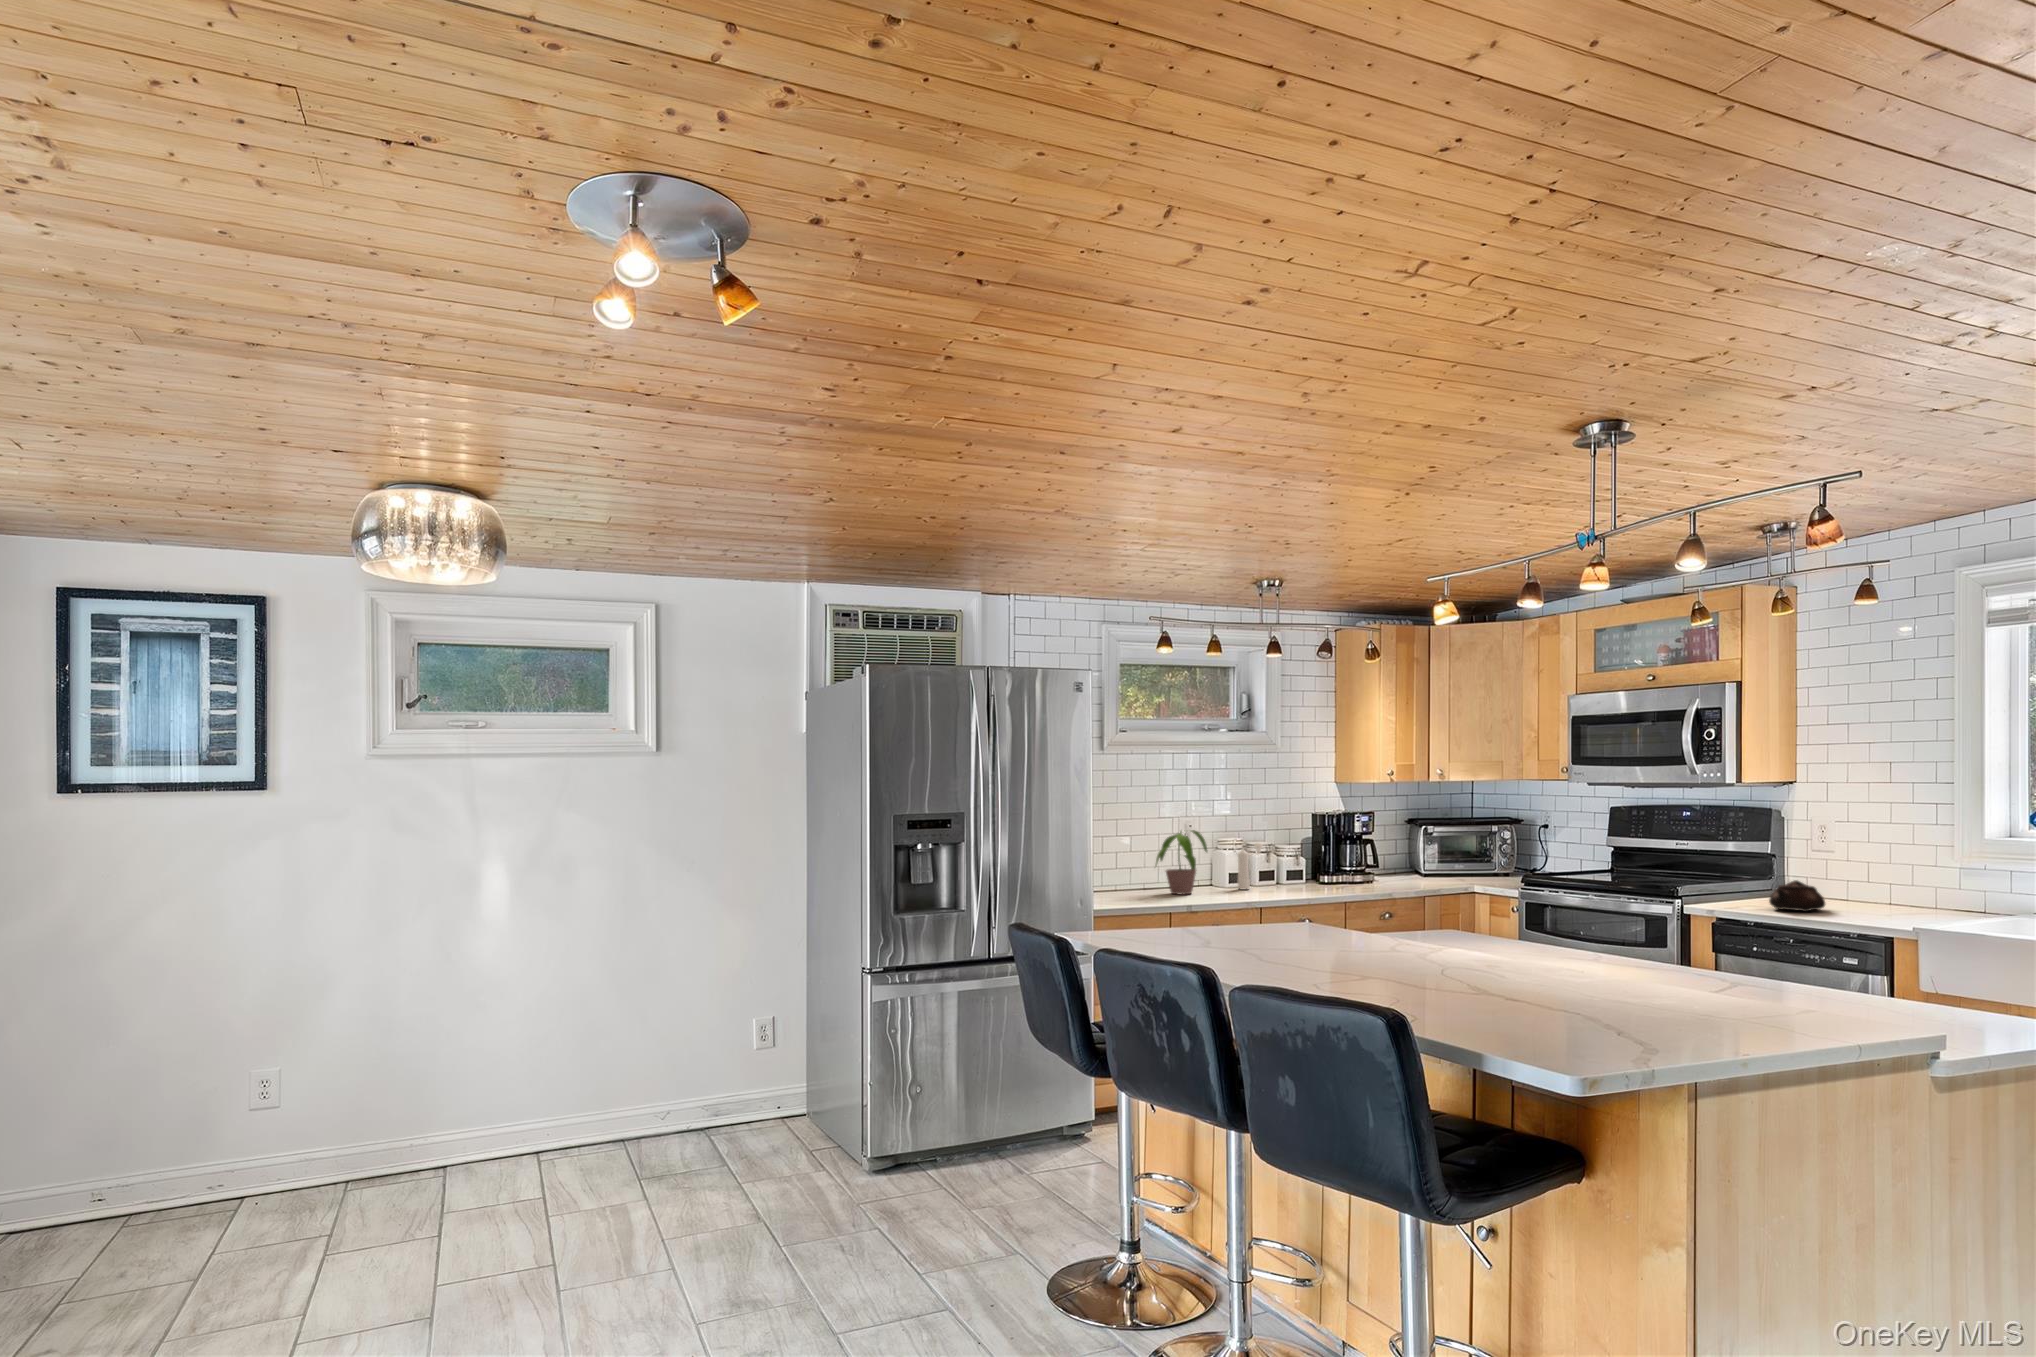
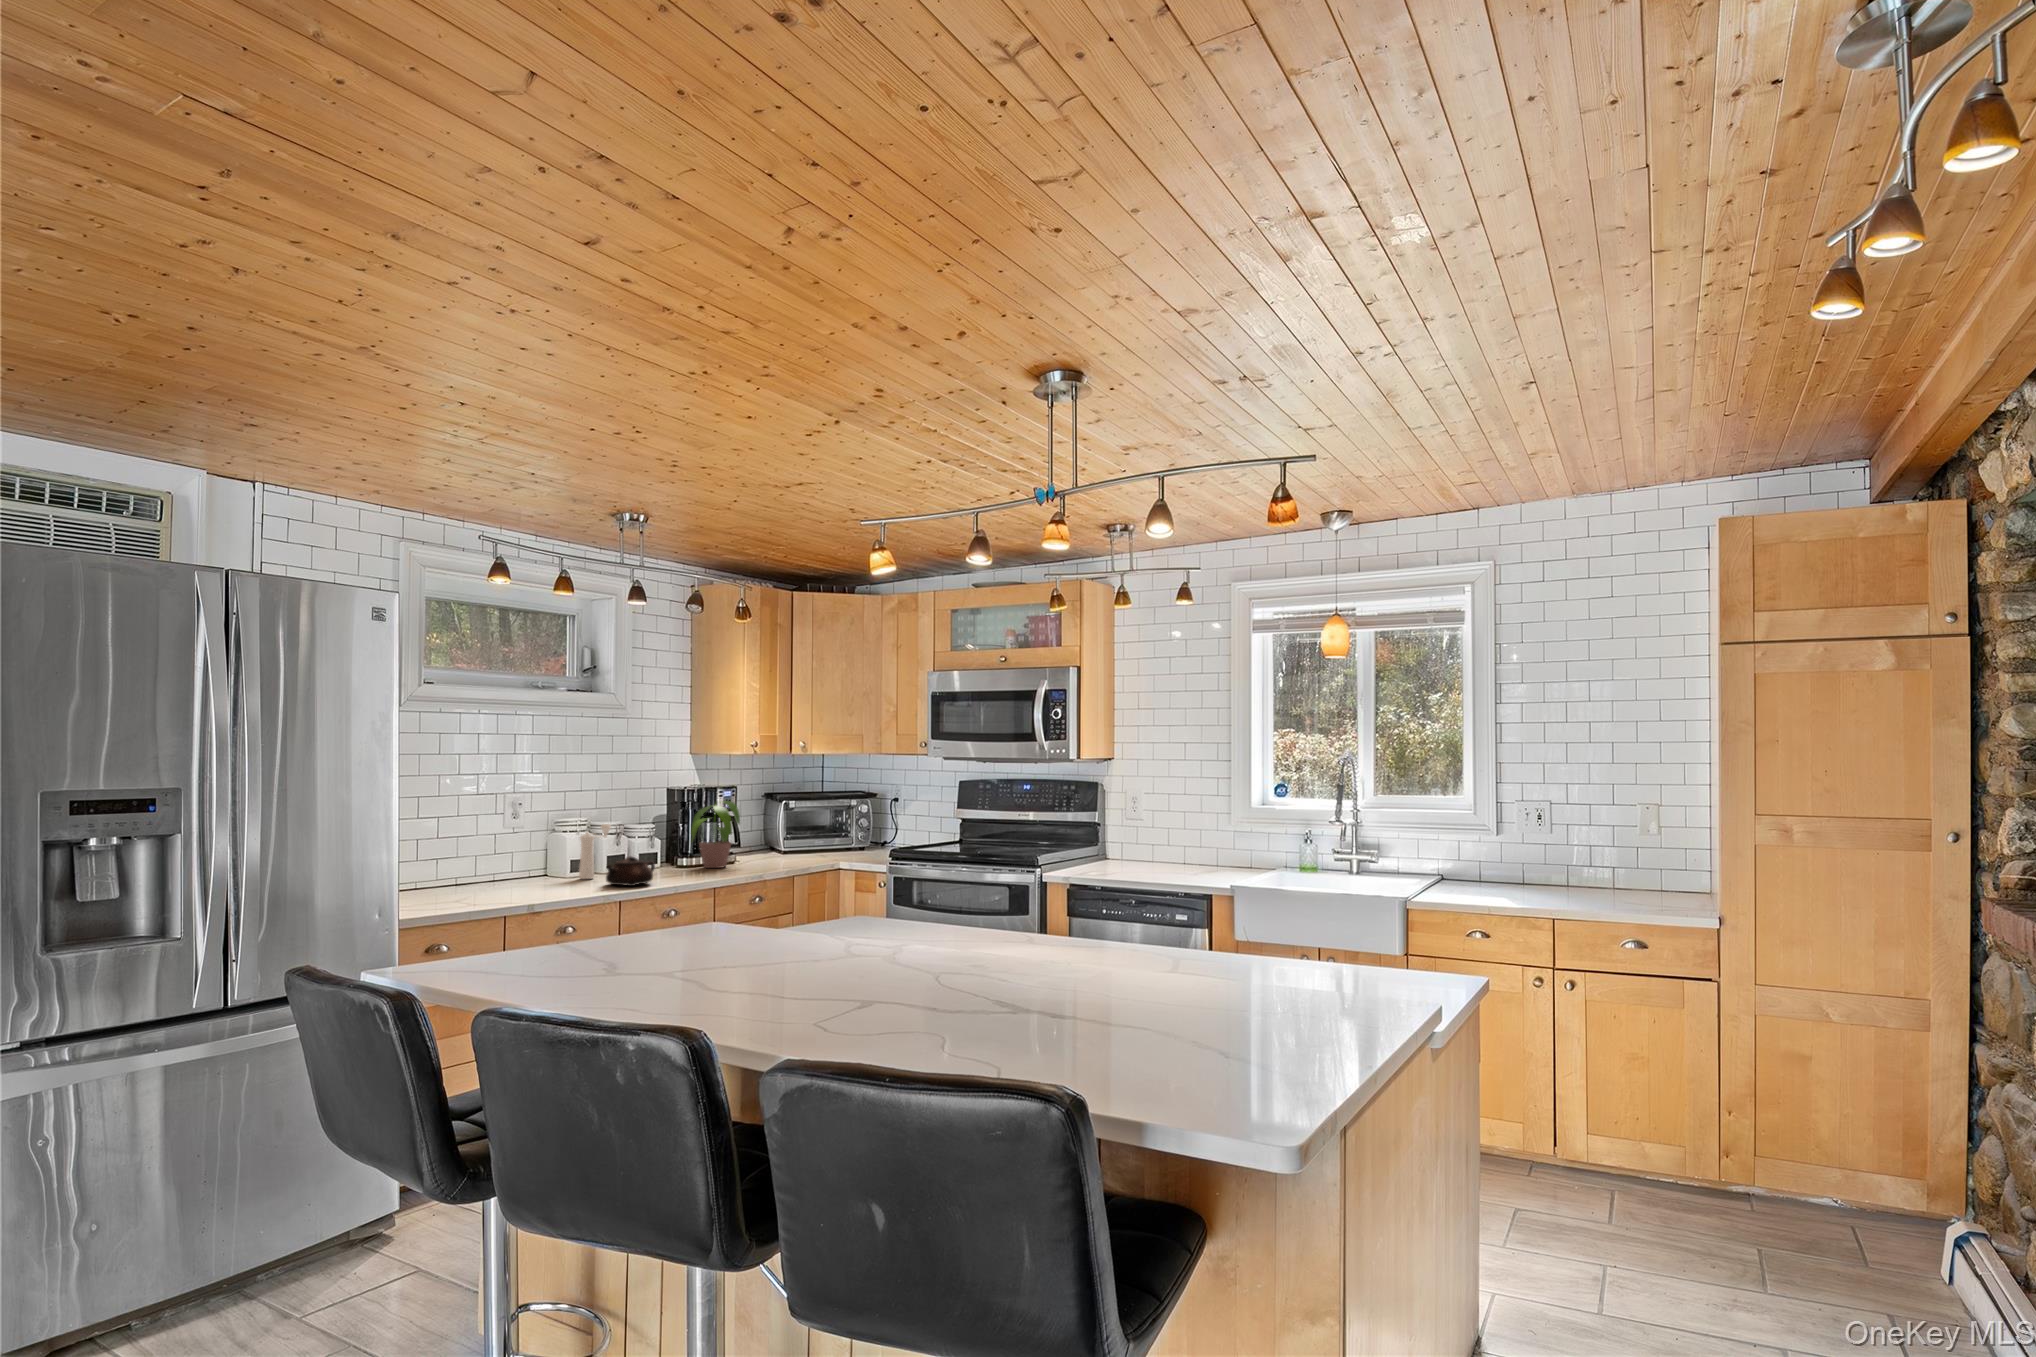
potted plant: present [1156,830,1207,894] -> present [691,801,740,868]
teapot: present [1769,880,1825,912] -> present [606,857,655,886]

